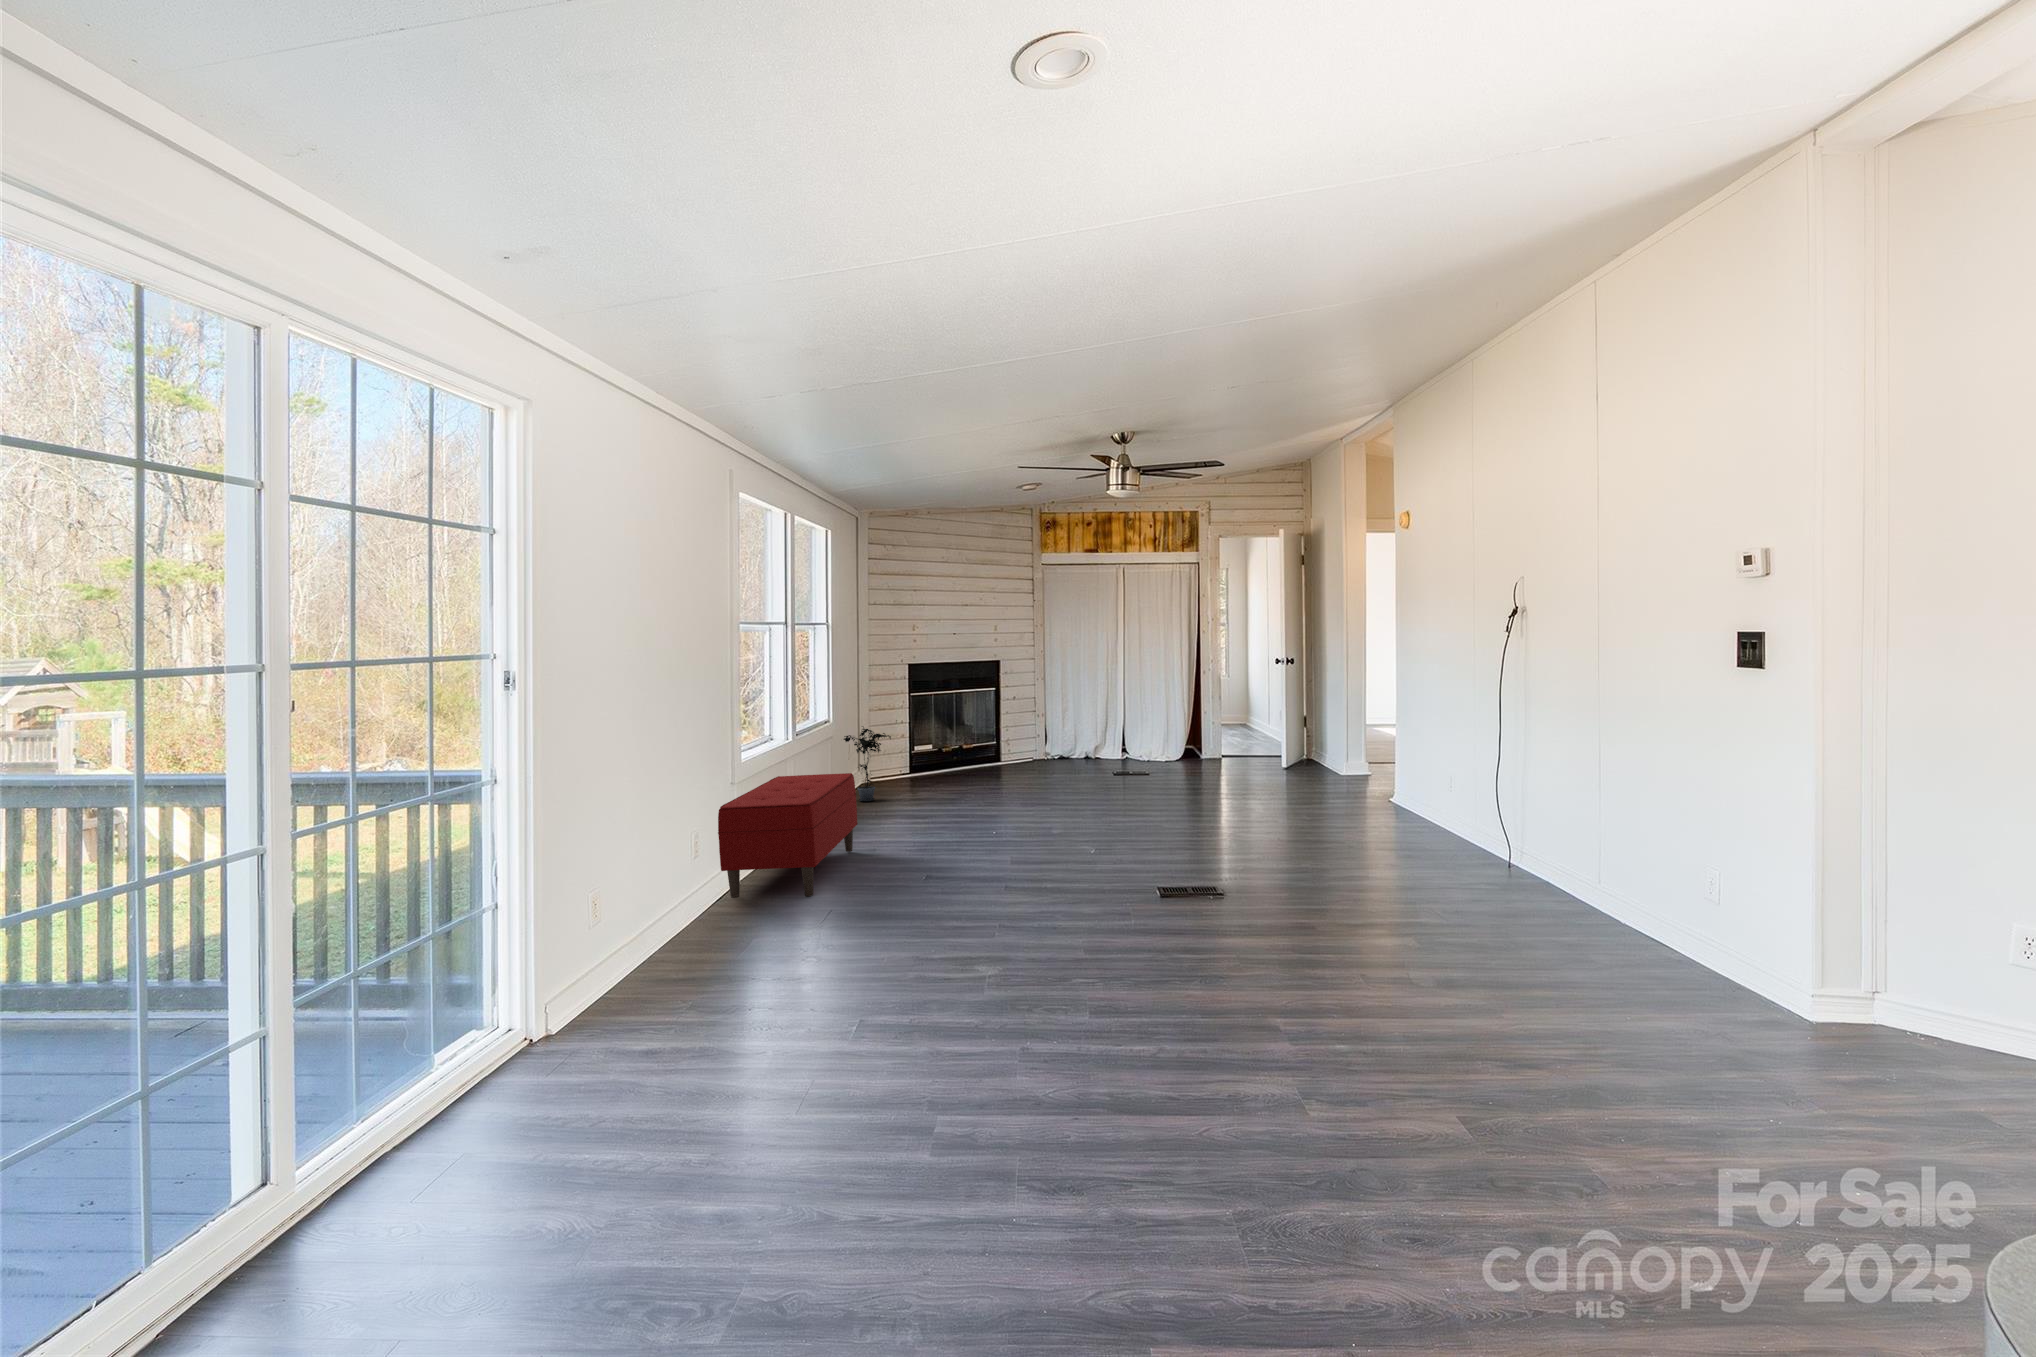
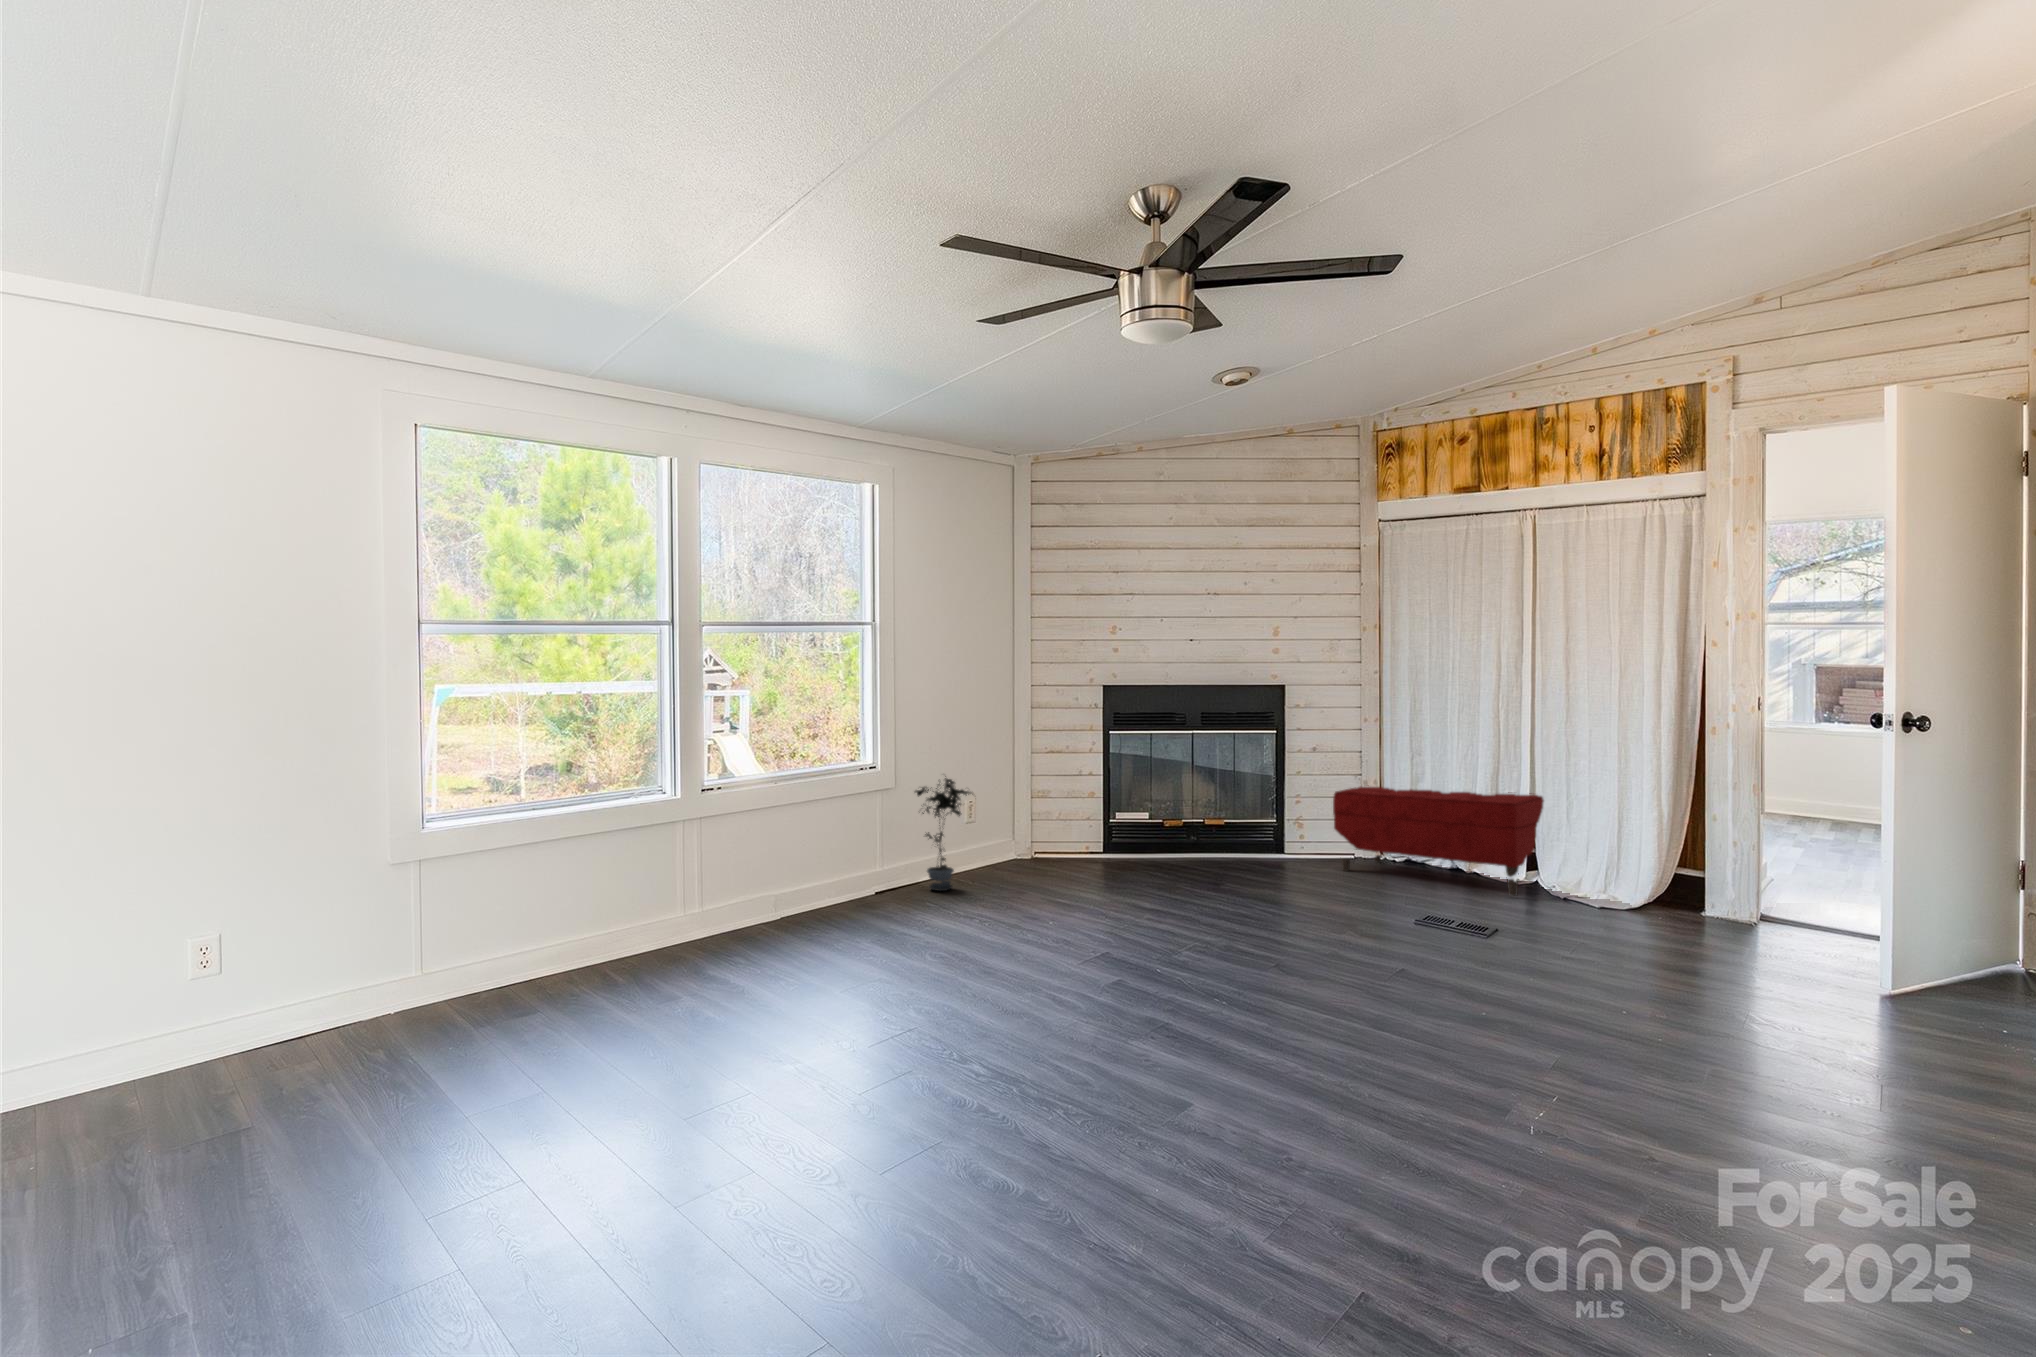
bench: present [718,773,857,898] -> present [1333,787,1544,896]

